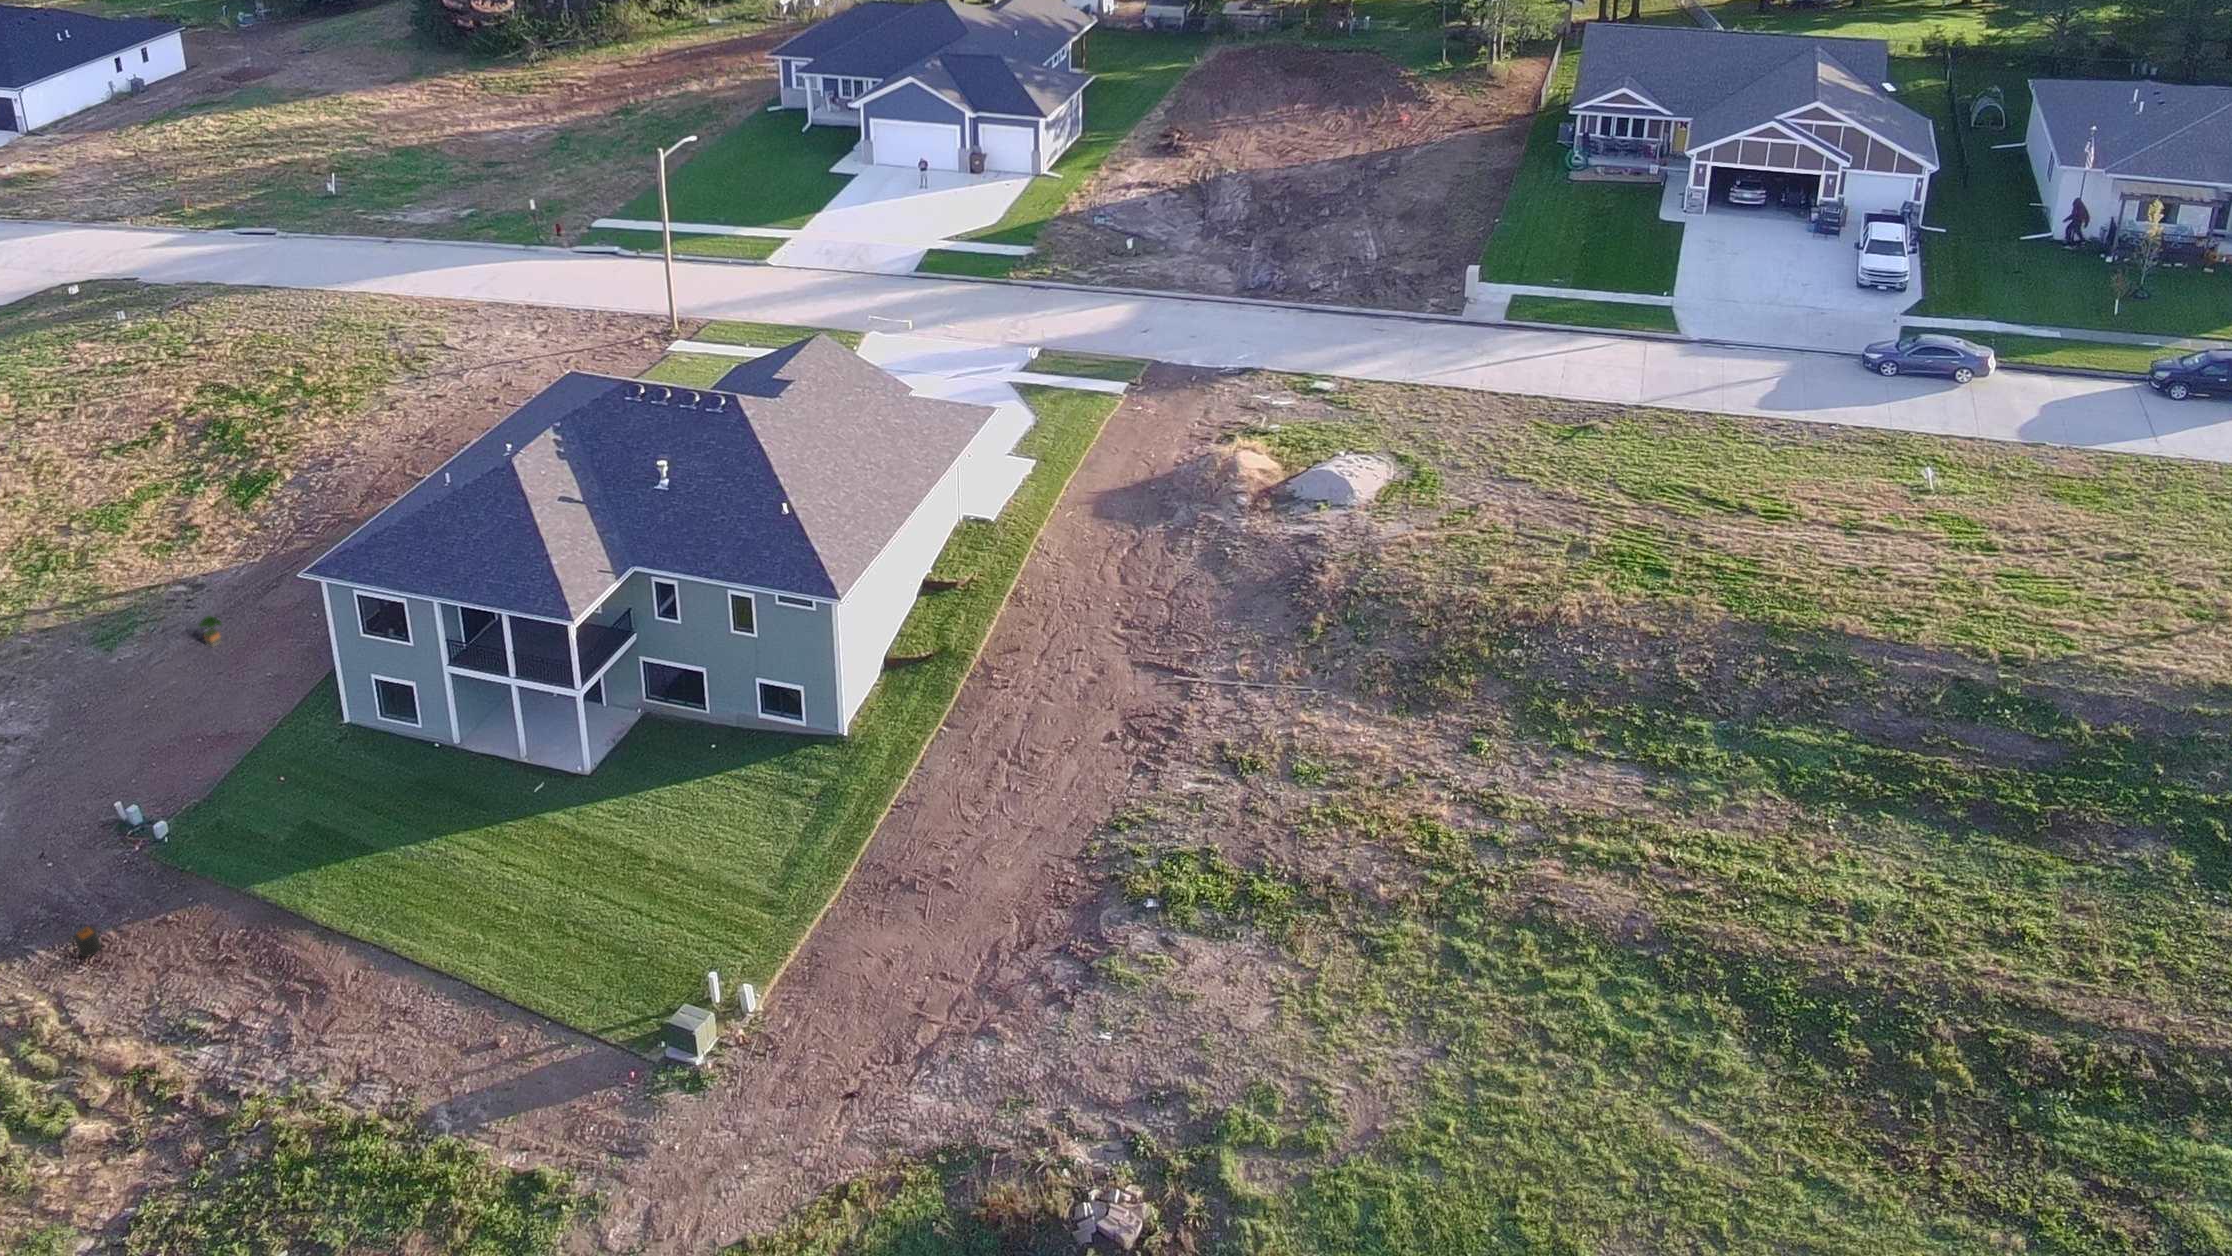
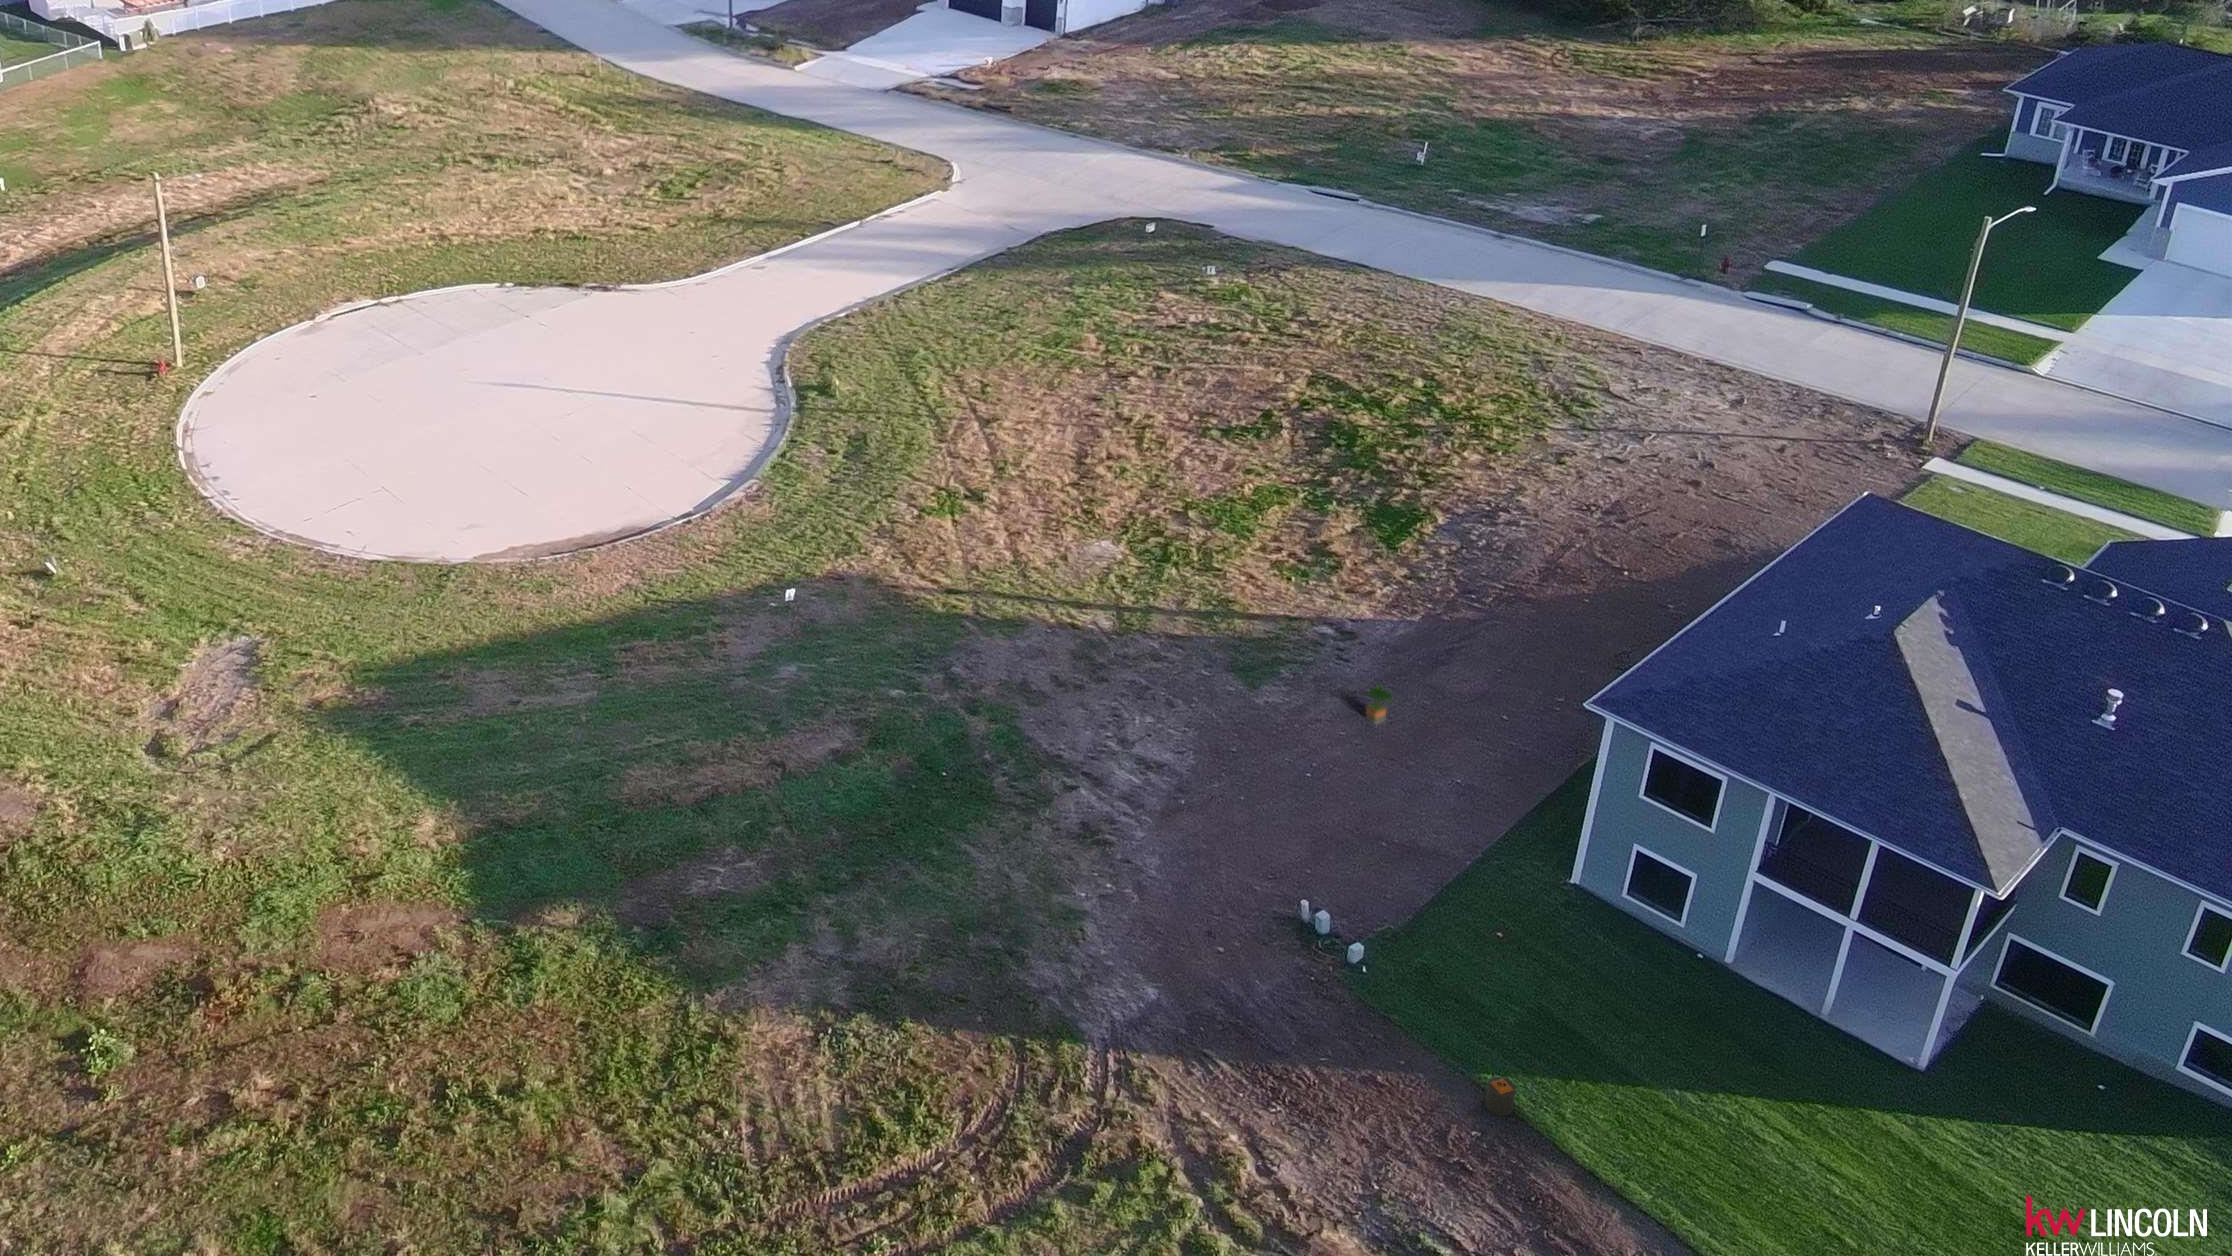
trash can: present [74,926,102,957] -> present [1485,1077,1516,1116]

